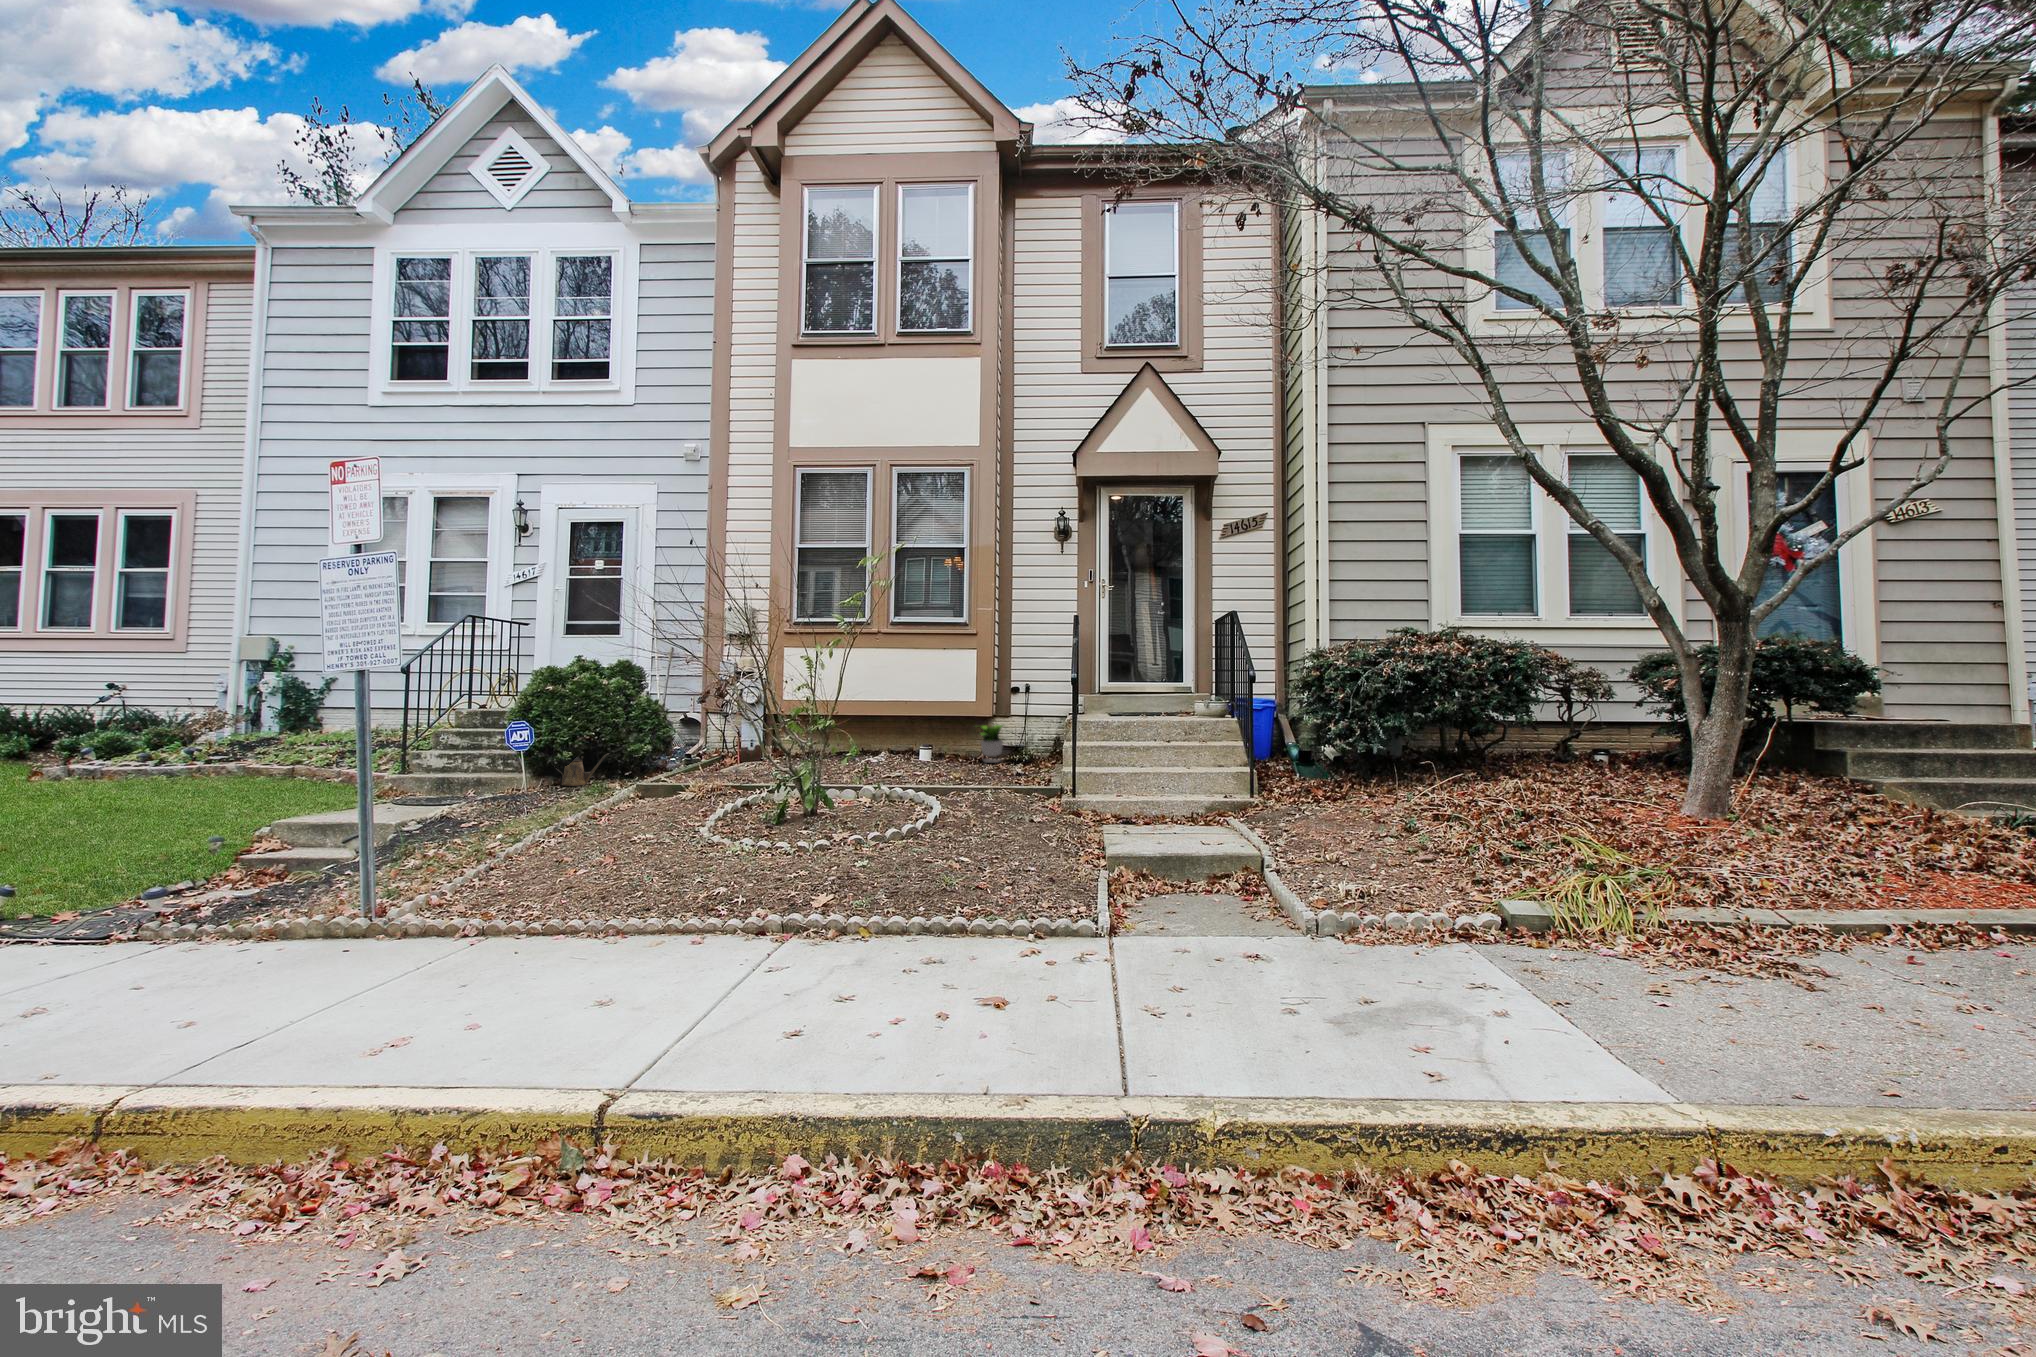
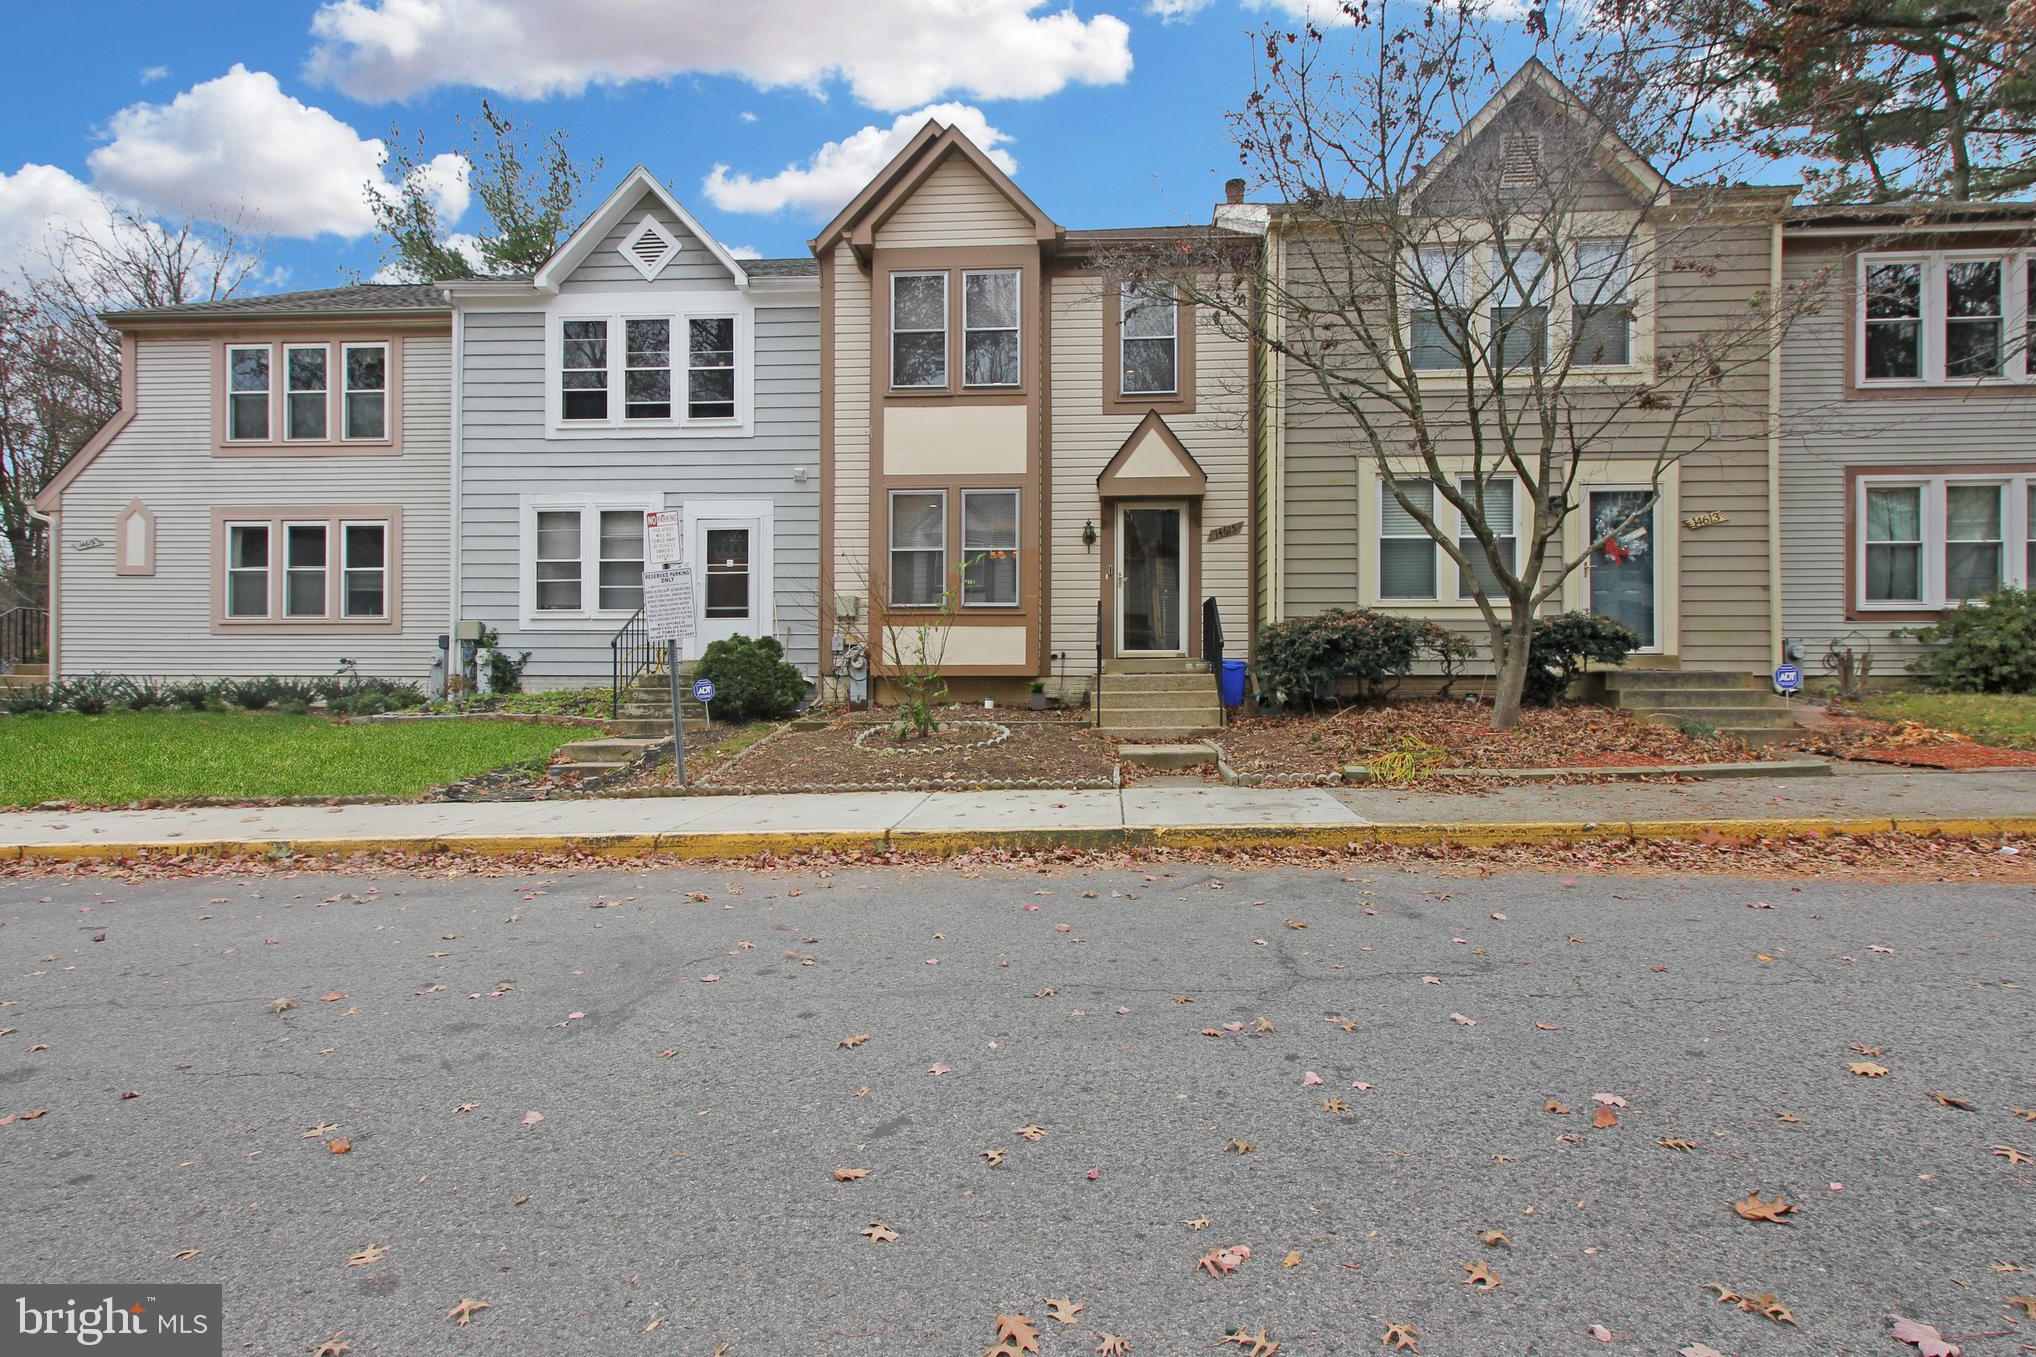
watering can: present [556,753,609,786] -> present [1238,697,1266,717]

